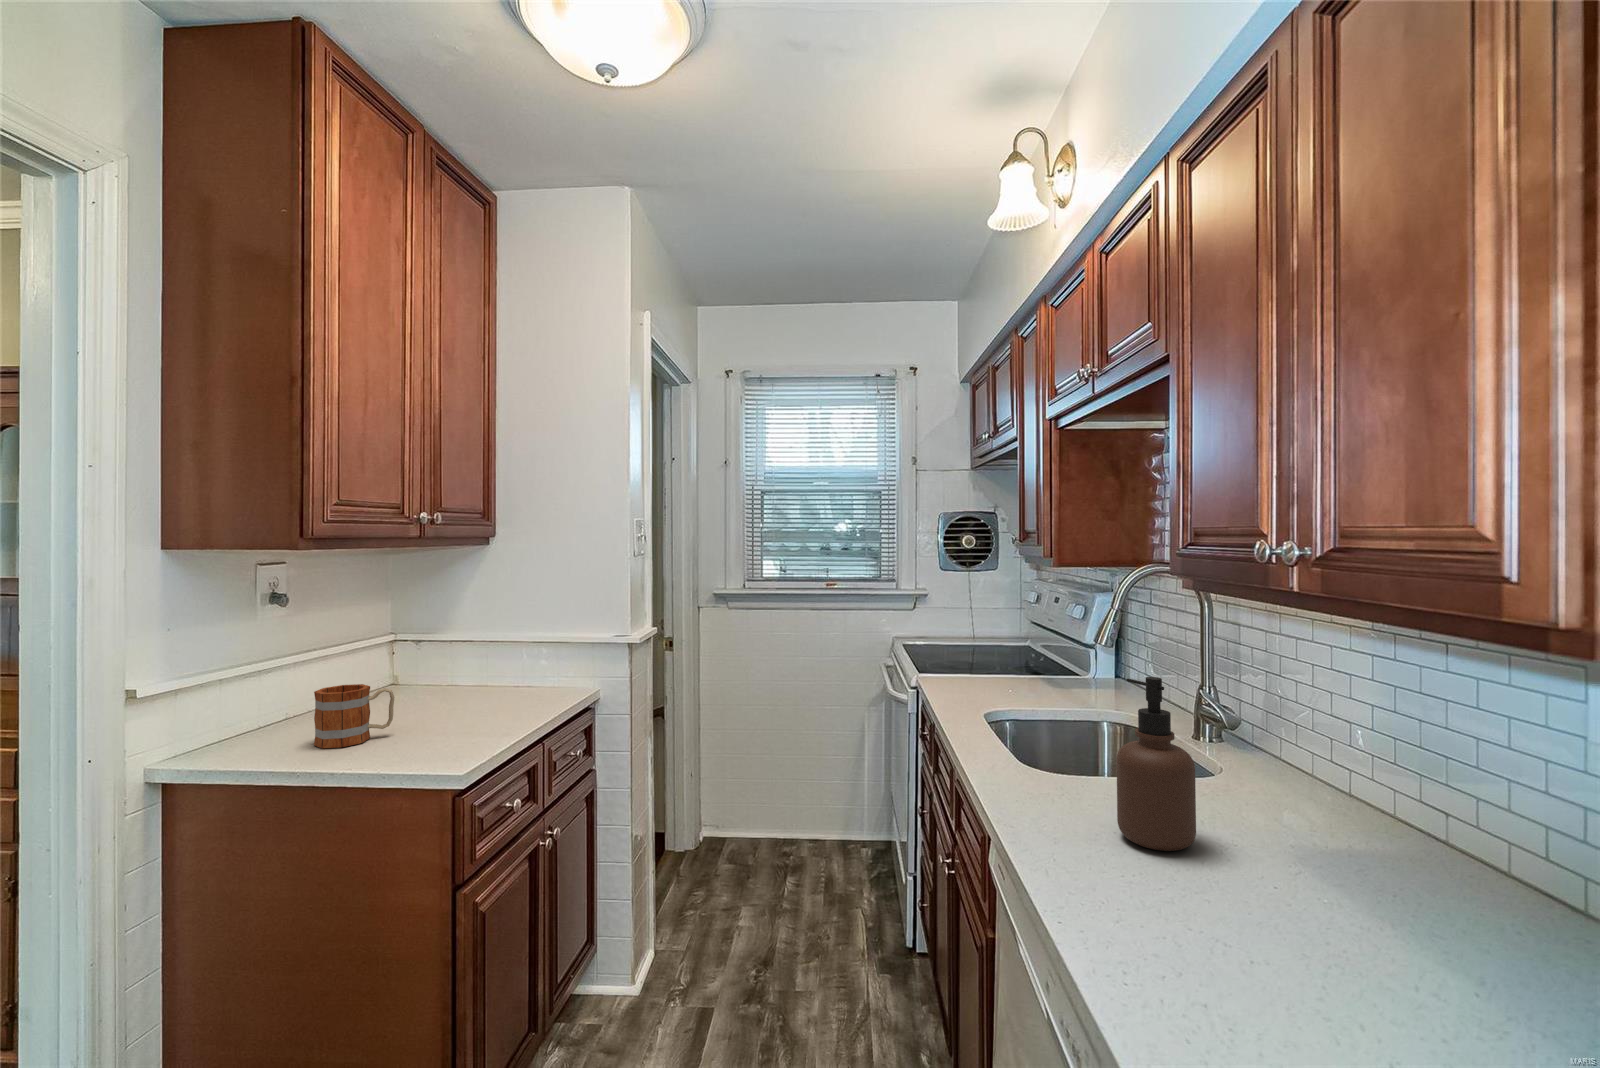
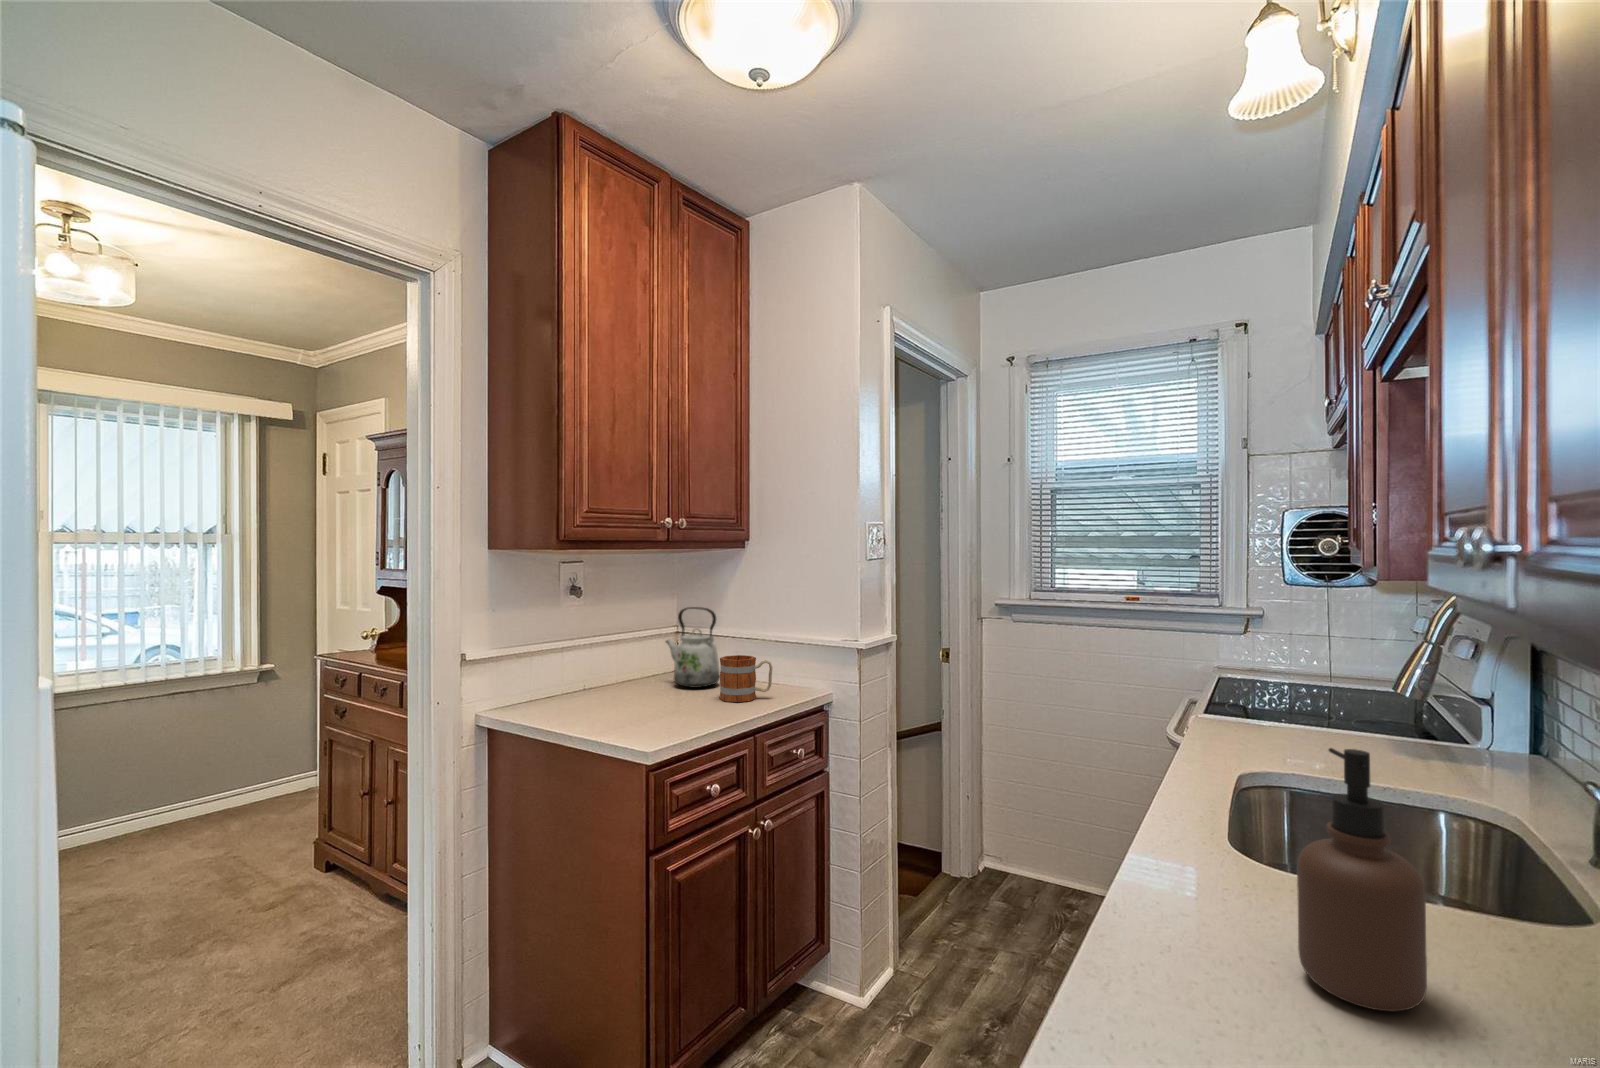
kettle: none [395,612,469,701] -> present [666,607,720,688]
mug: present [314,684,395,748] -> present [720,655,772,702]

